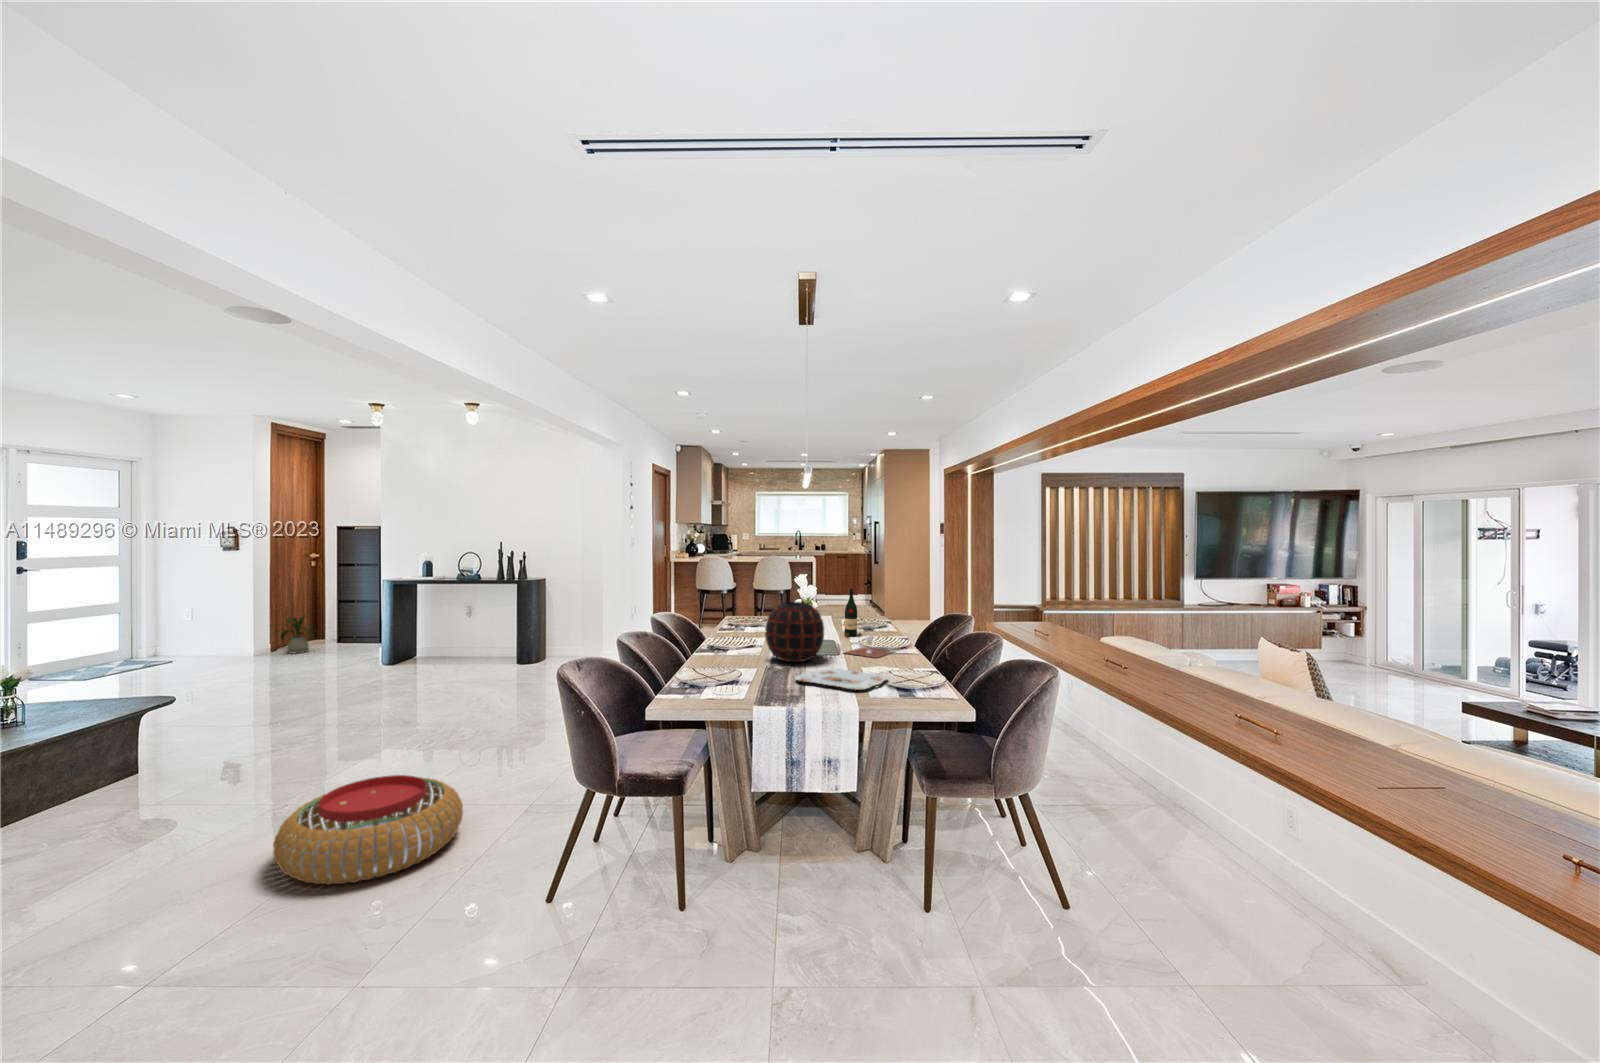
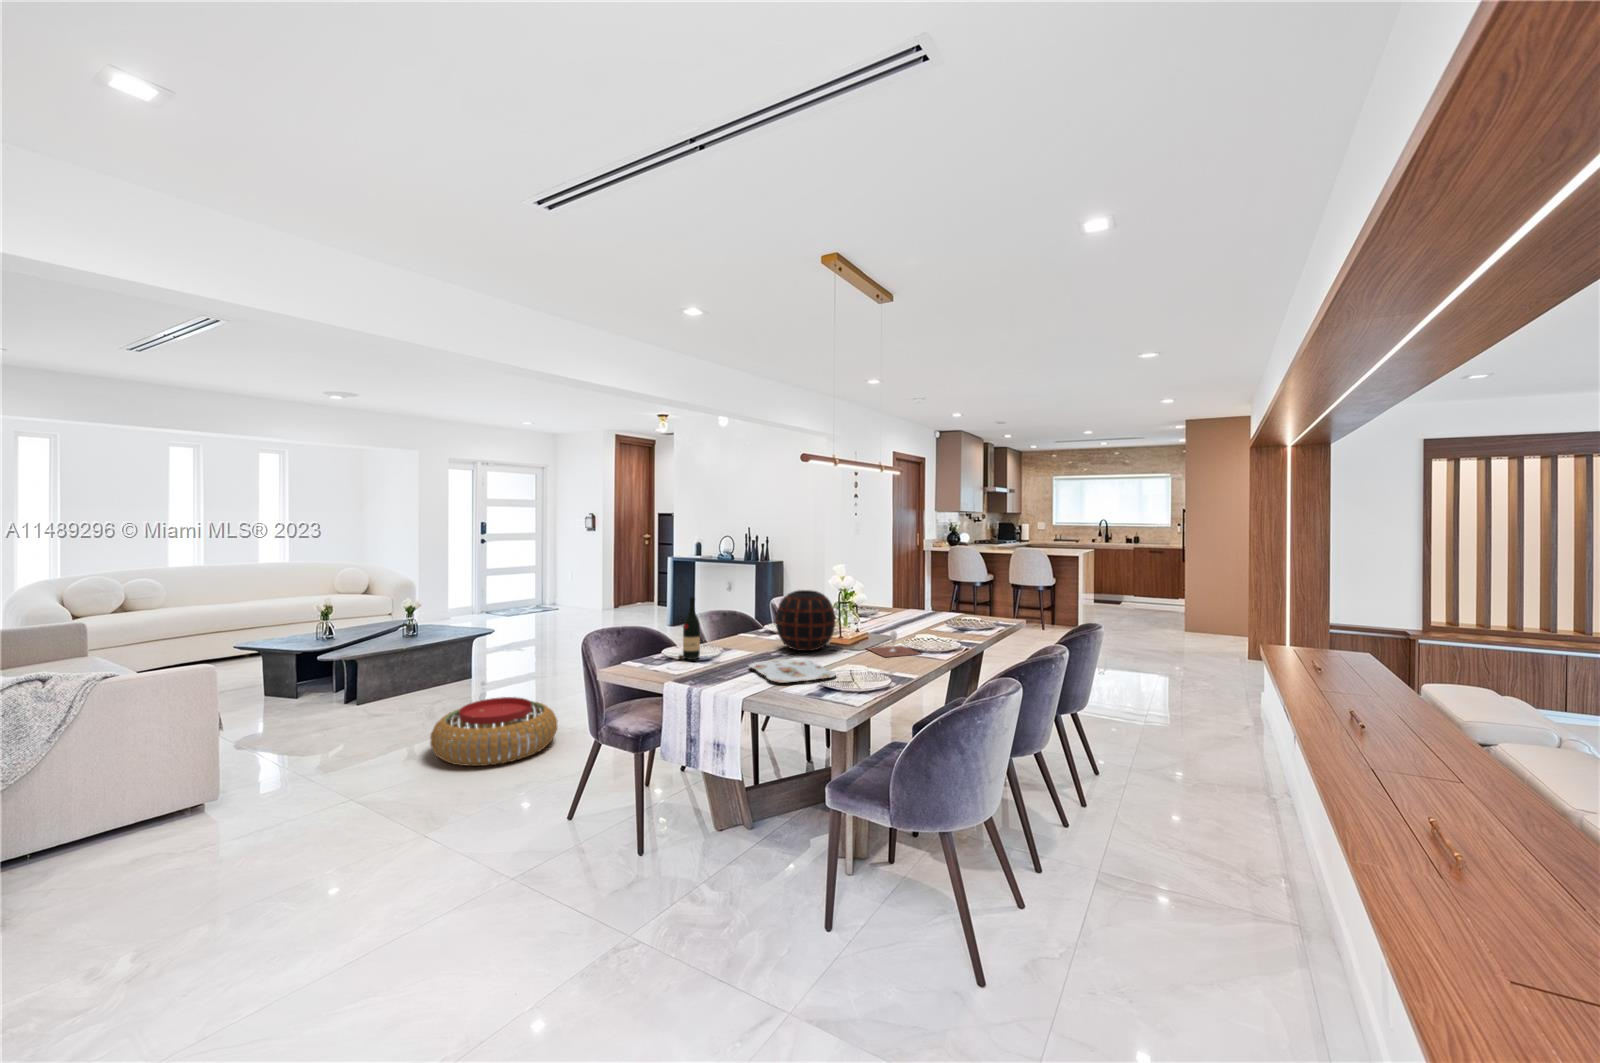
wine bottle: present [844,589,861,637] -> present [678,597,700,660]
house plant: present [278,614,321,653] -> none [612,578,647,609]

